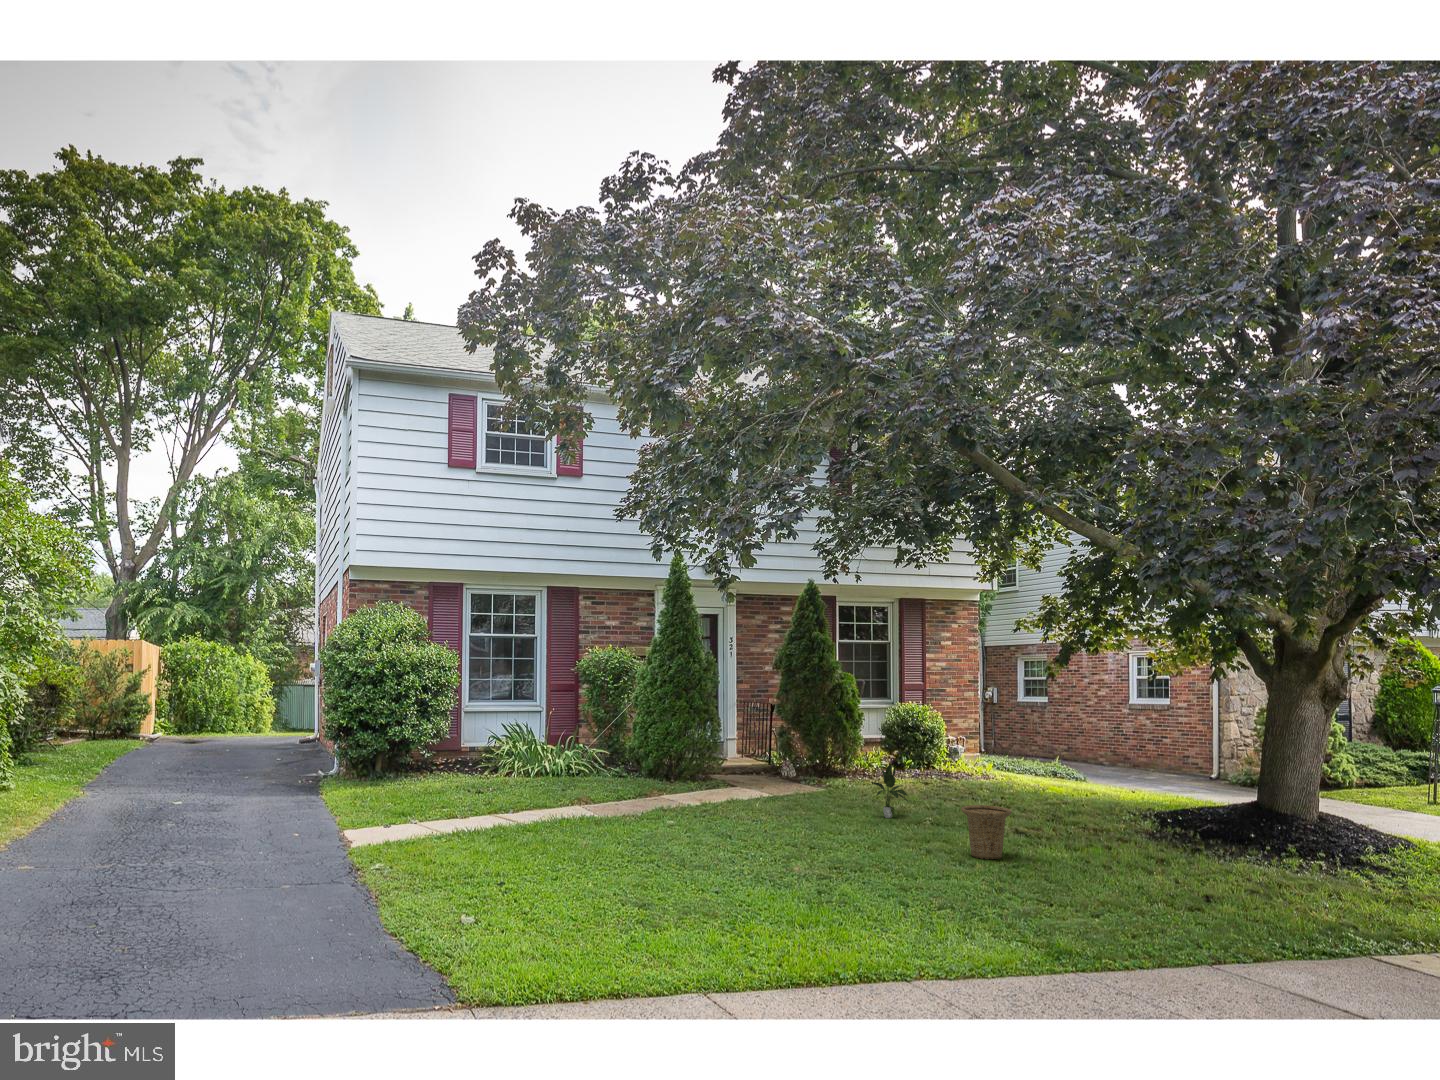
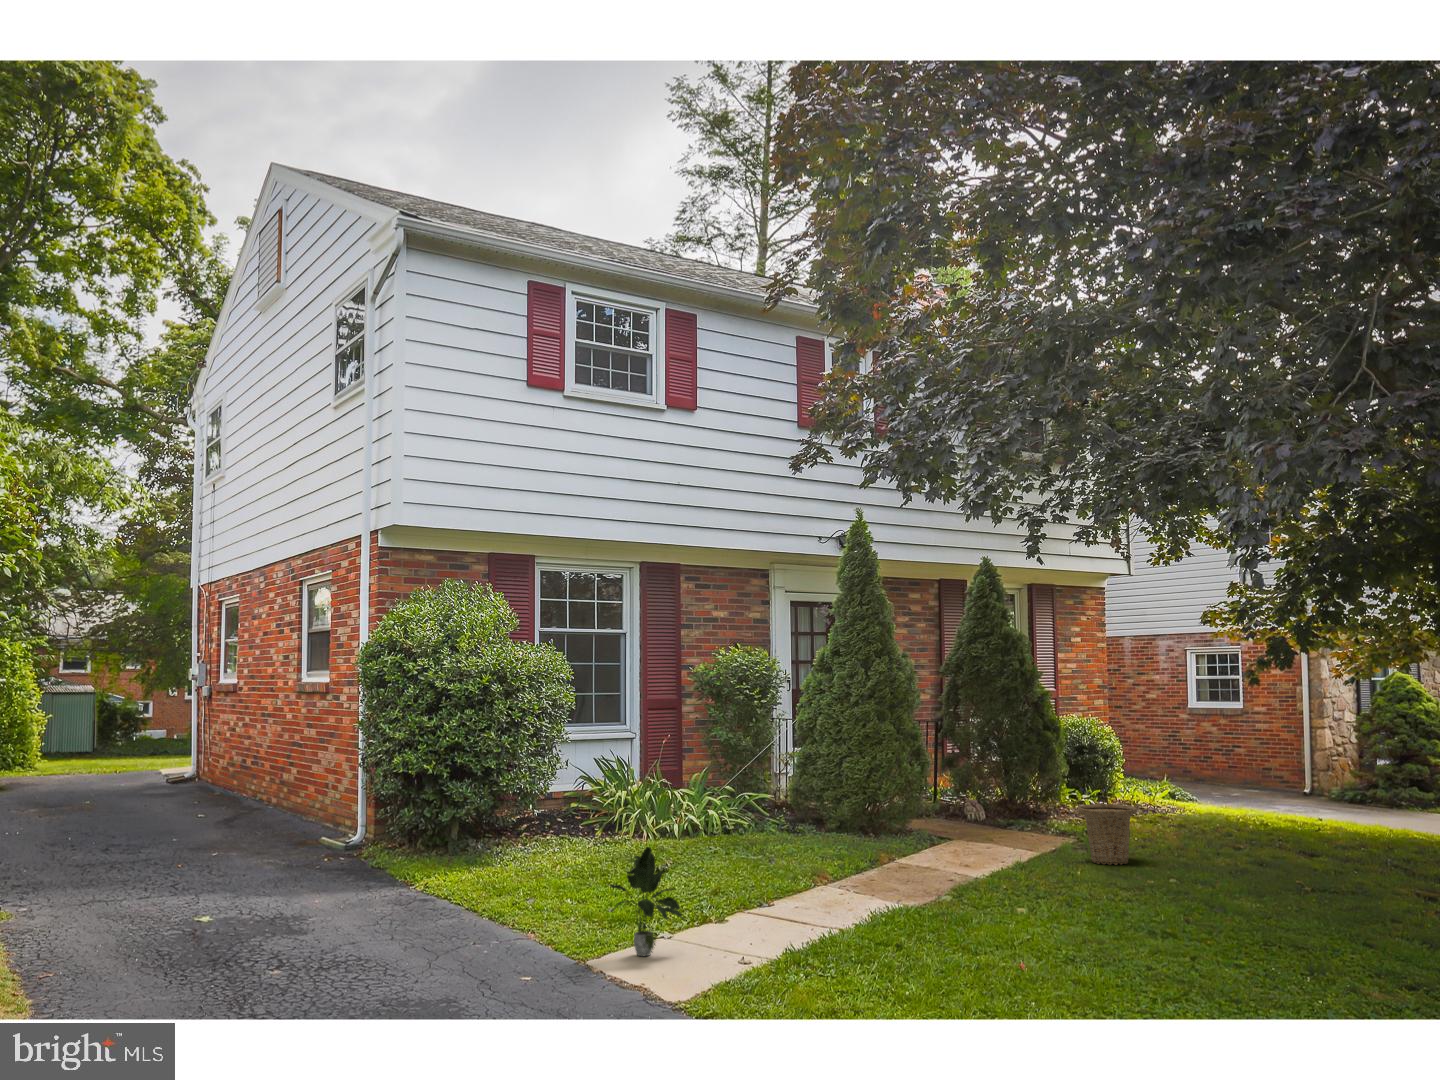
potted plant: present [872,765,908,818] -> present [607,847,685,956]

